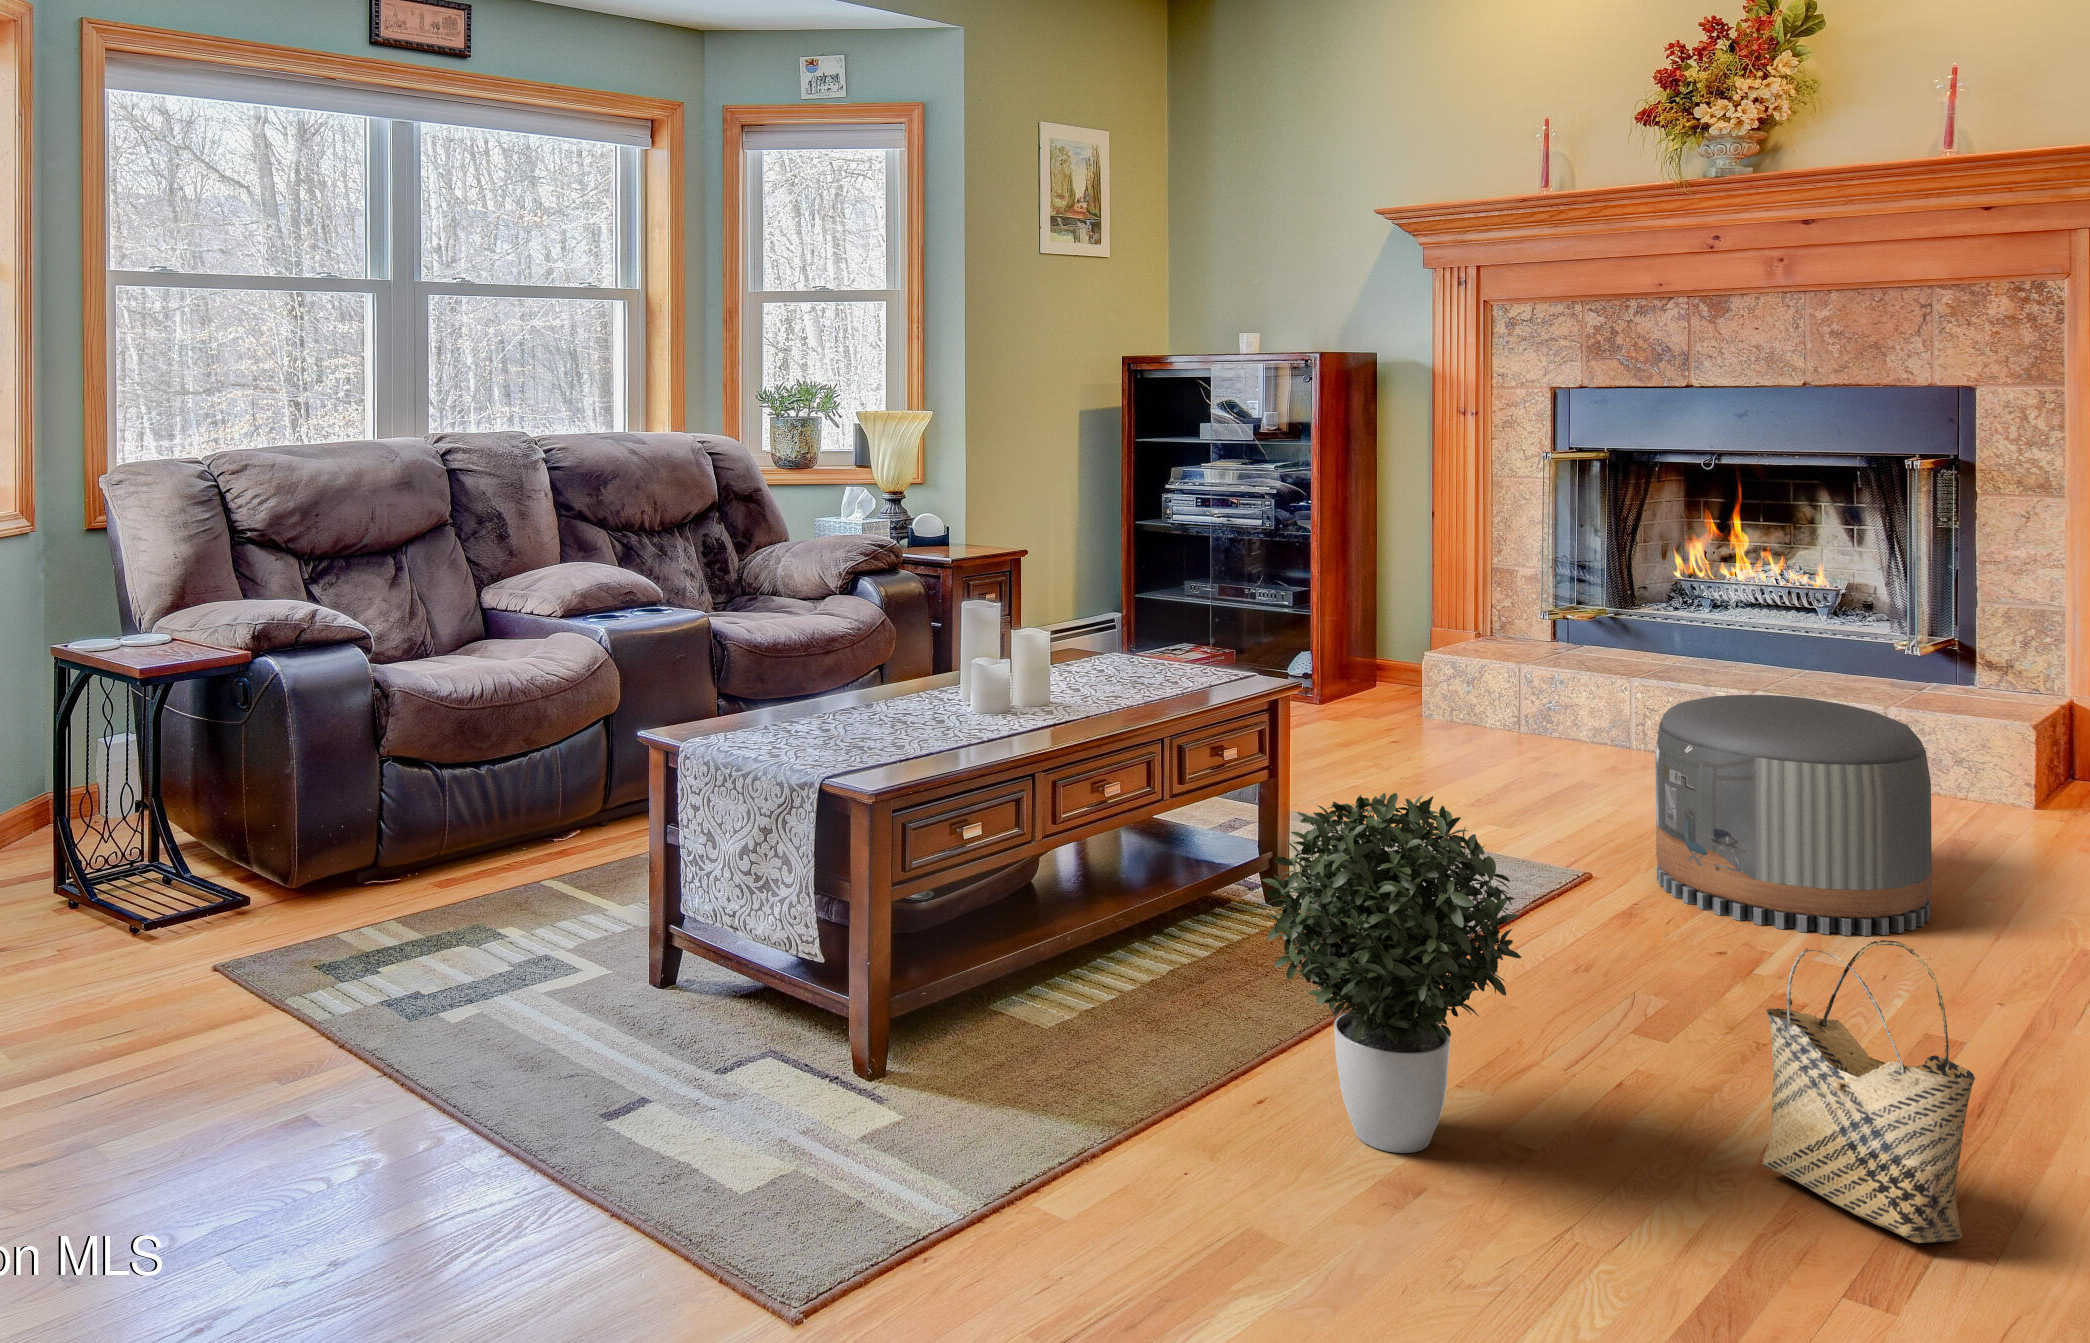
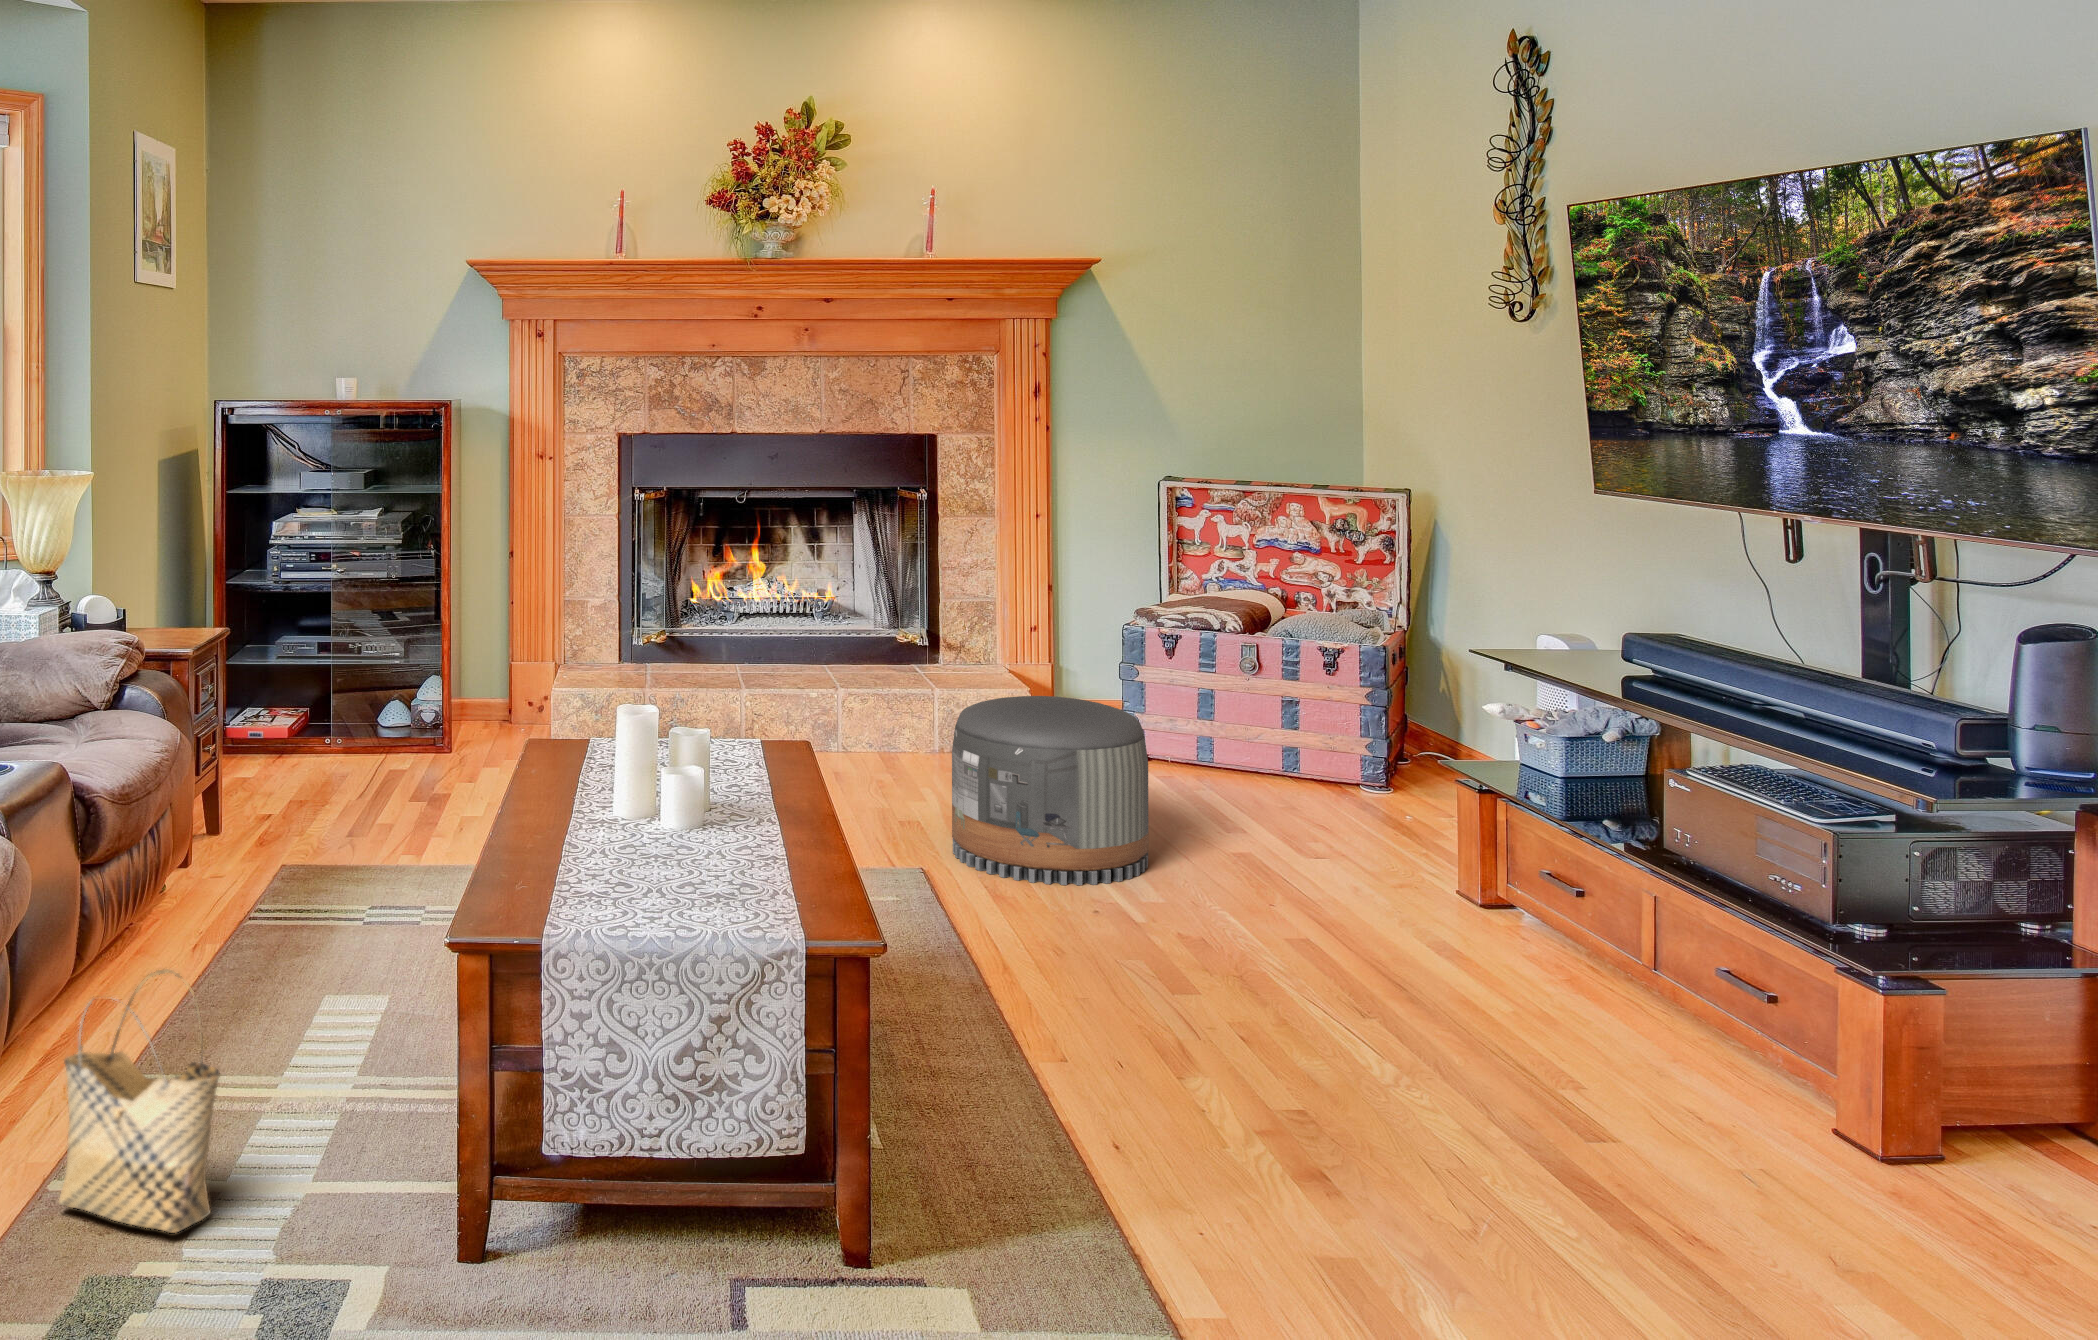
potted plant: present [1262,793,1521,1153] -> none [1145,827,1374,1148]
woven basket: present [1762,940,1975,1243] -> present [59,969,220,1233]

